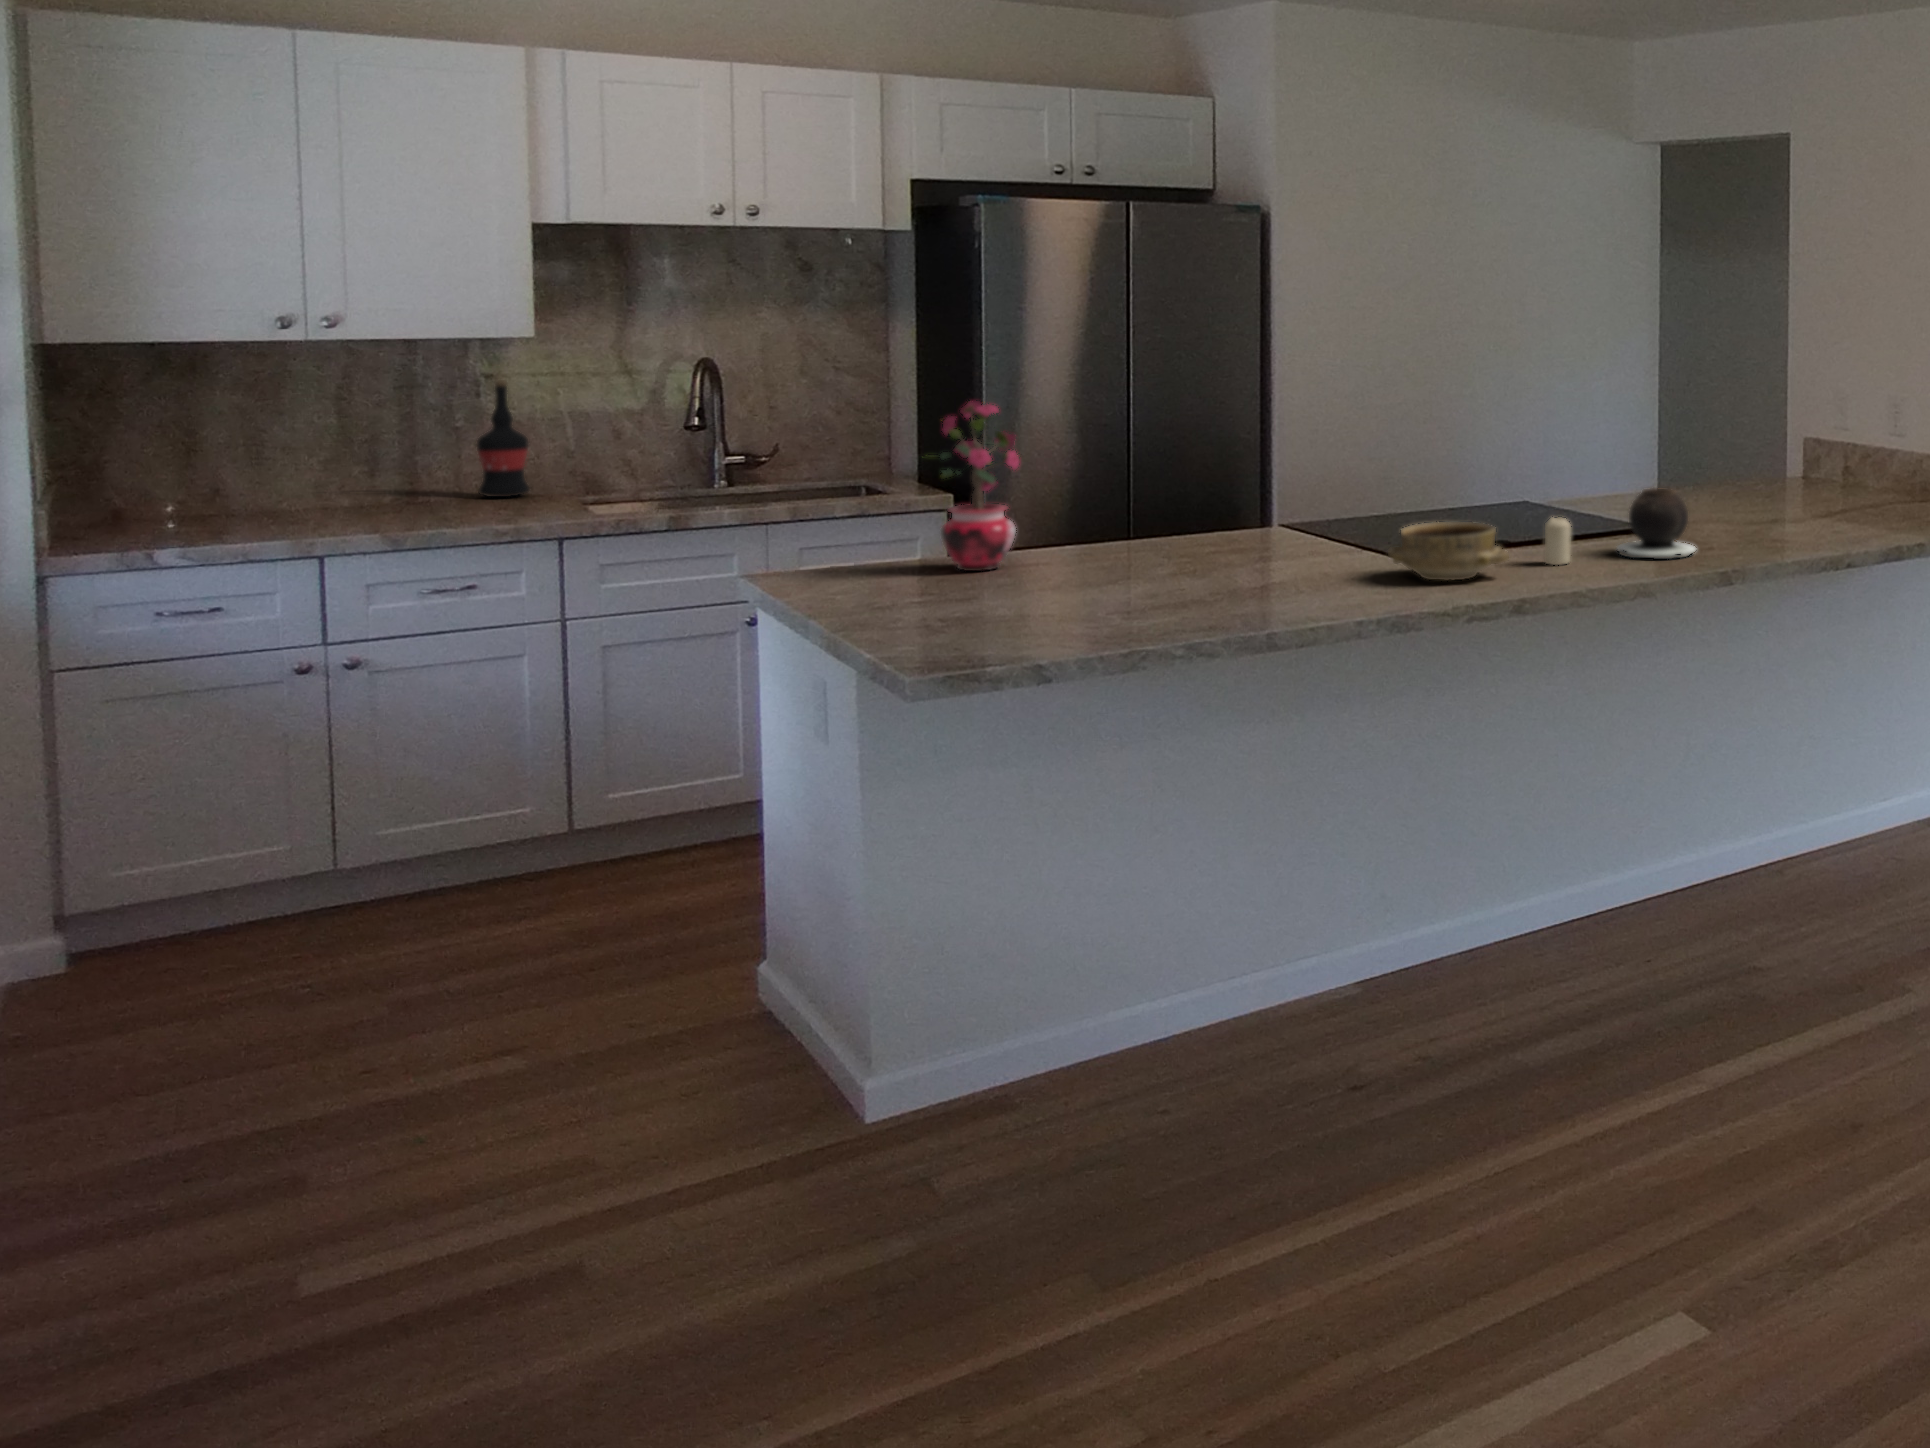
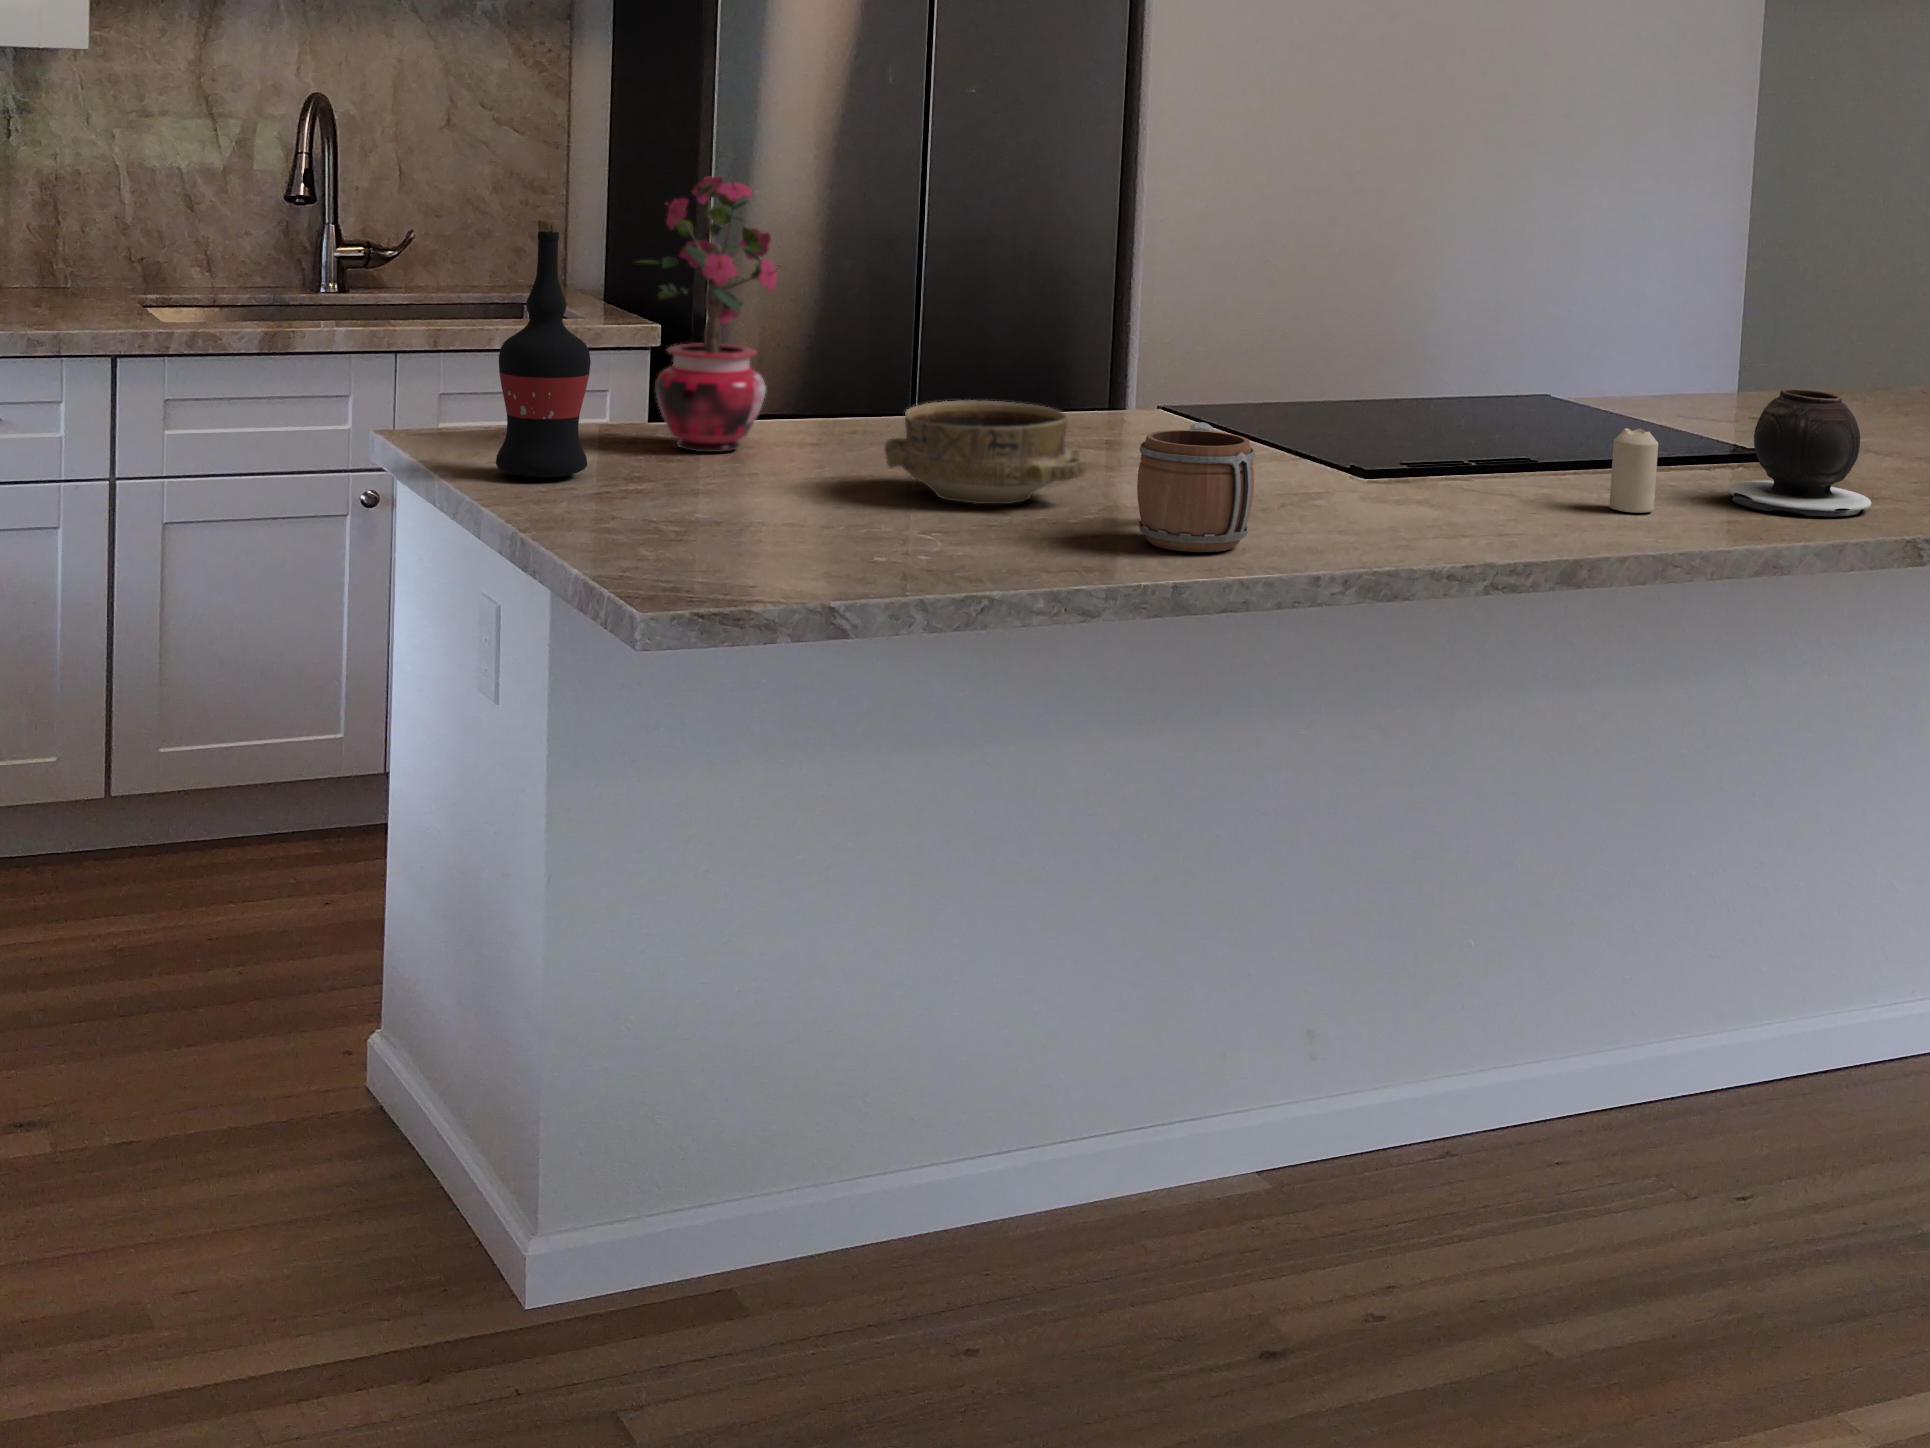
wine bottle: present [477,380,529,497] -> present [496,219,591,478]
ceramic bowl: present [1388,522,1509,580] -> present [885,400,1086,504]
mug: none [1248,531,1320,607] -> present [1137,422,1255,552]

